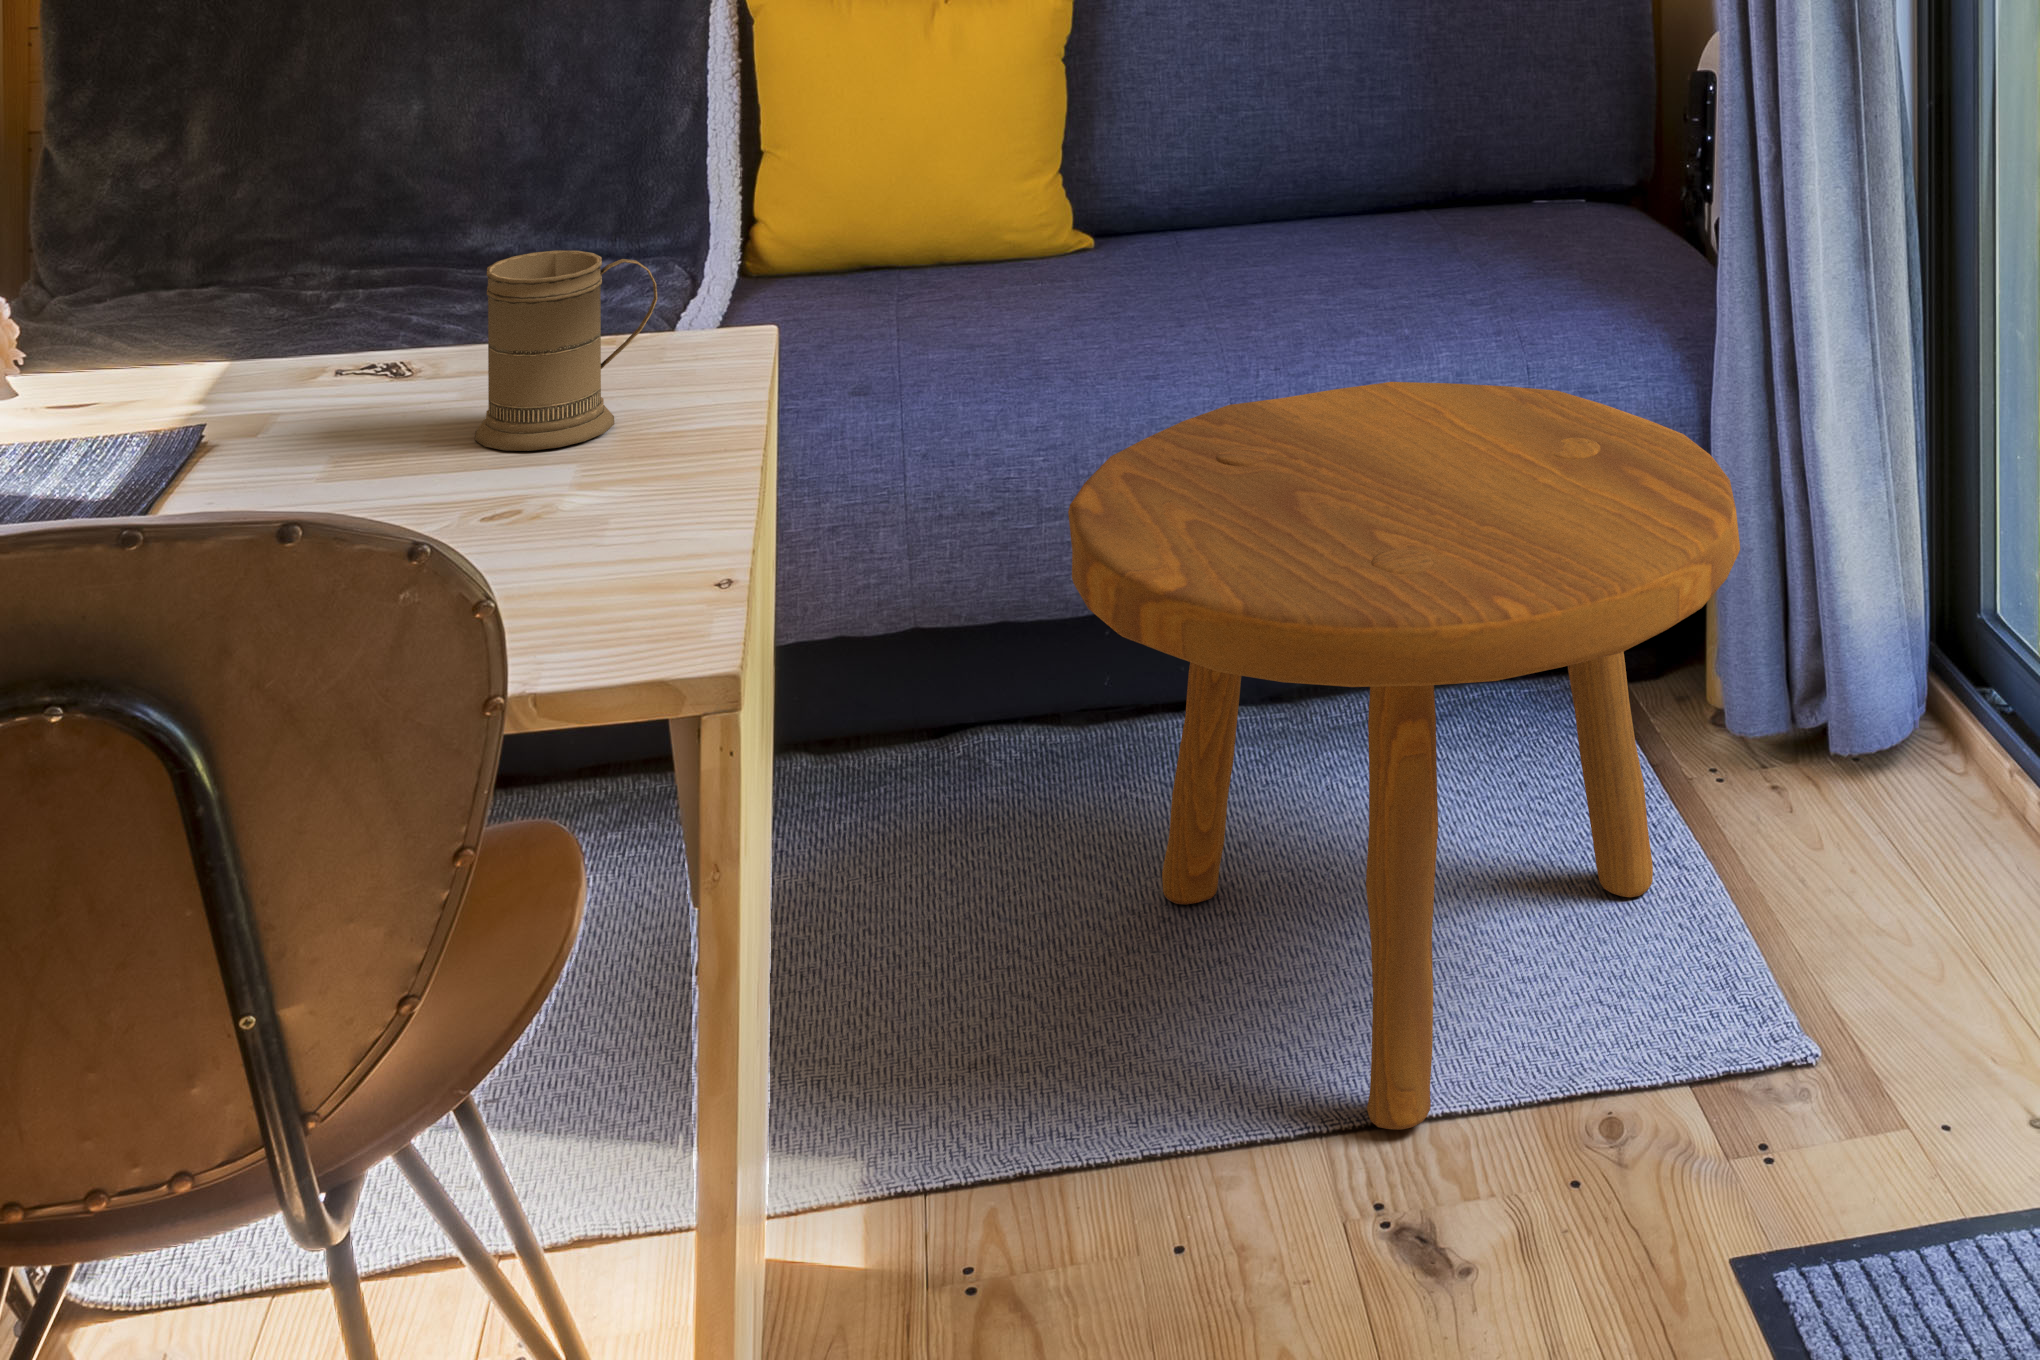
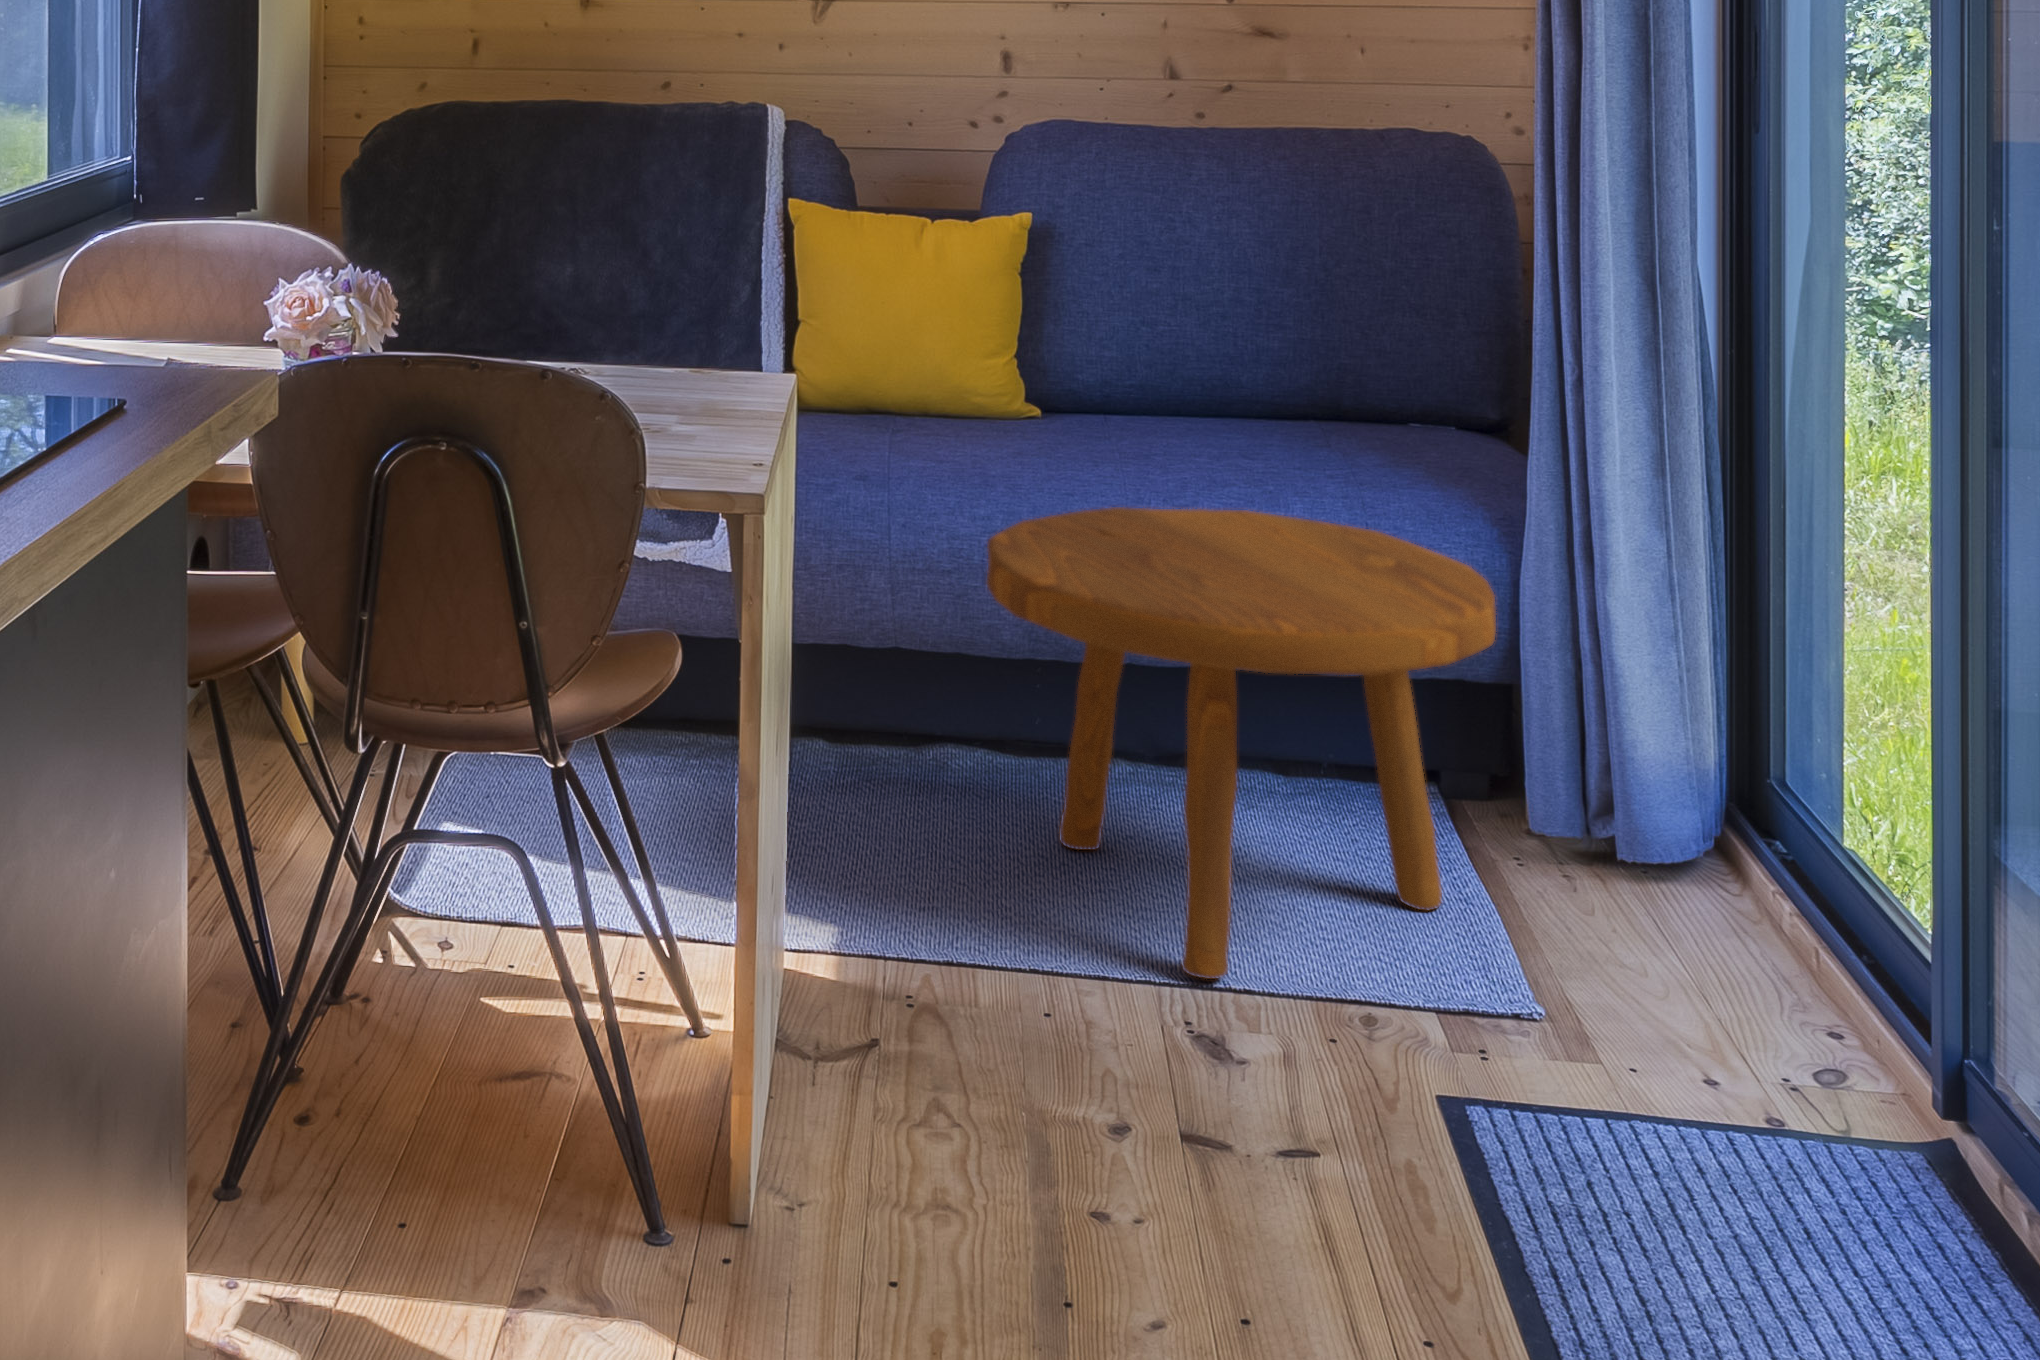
mug: present [475,250,657,451] -> none [614,294,716,402]

